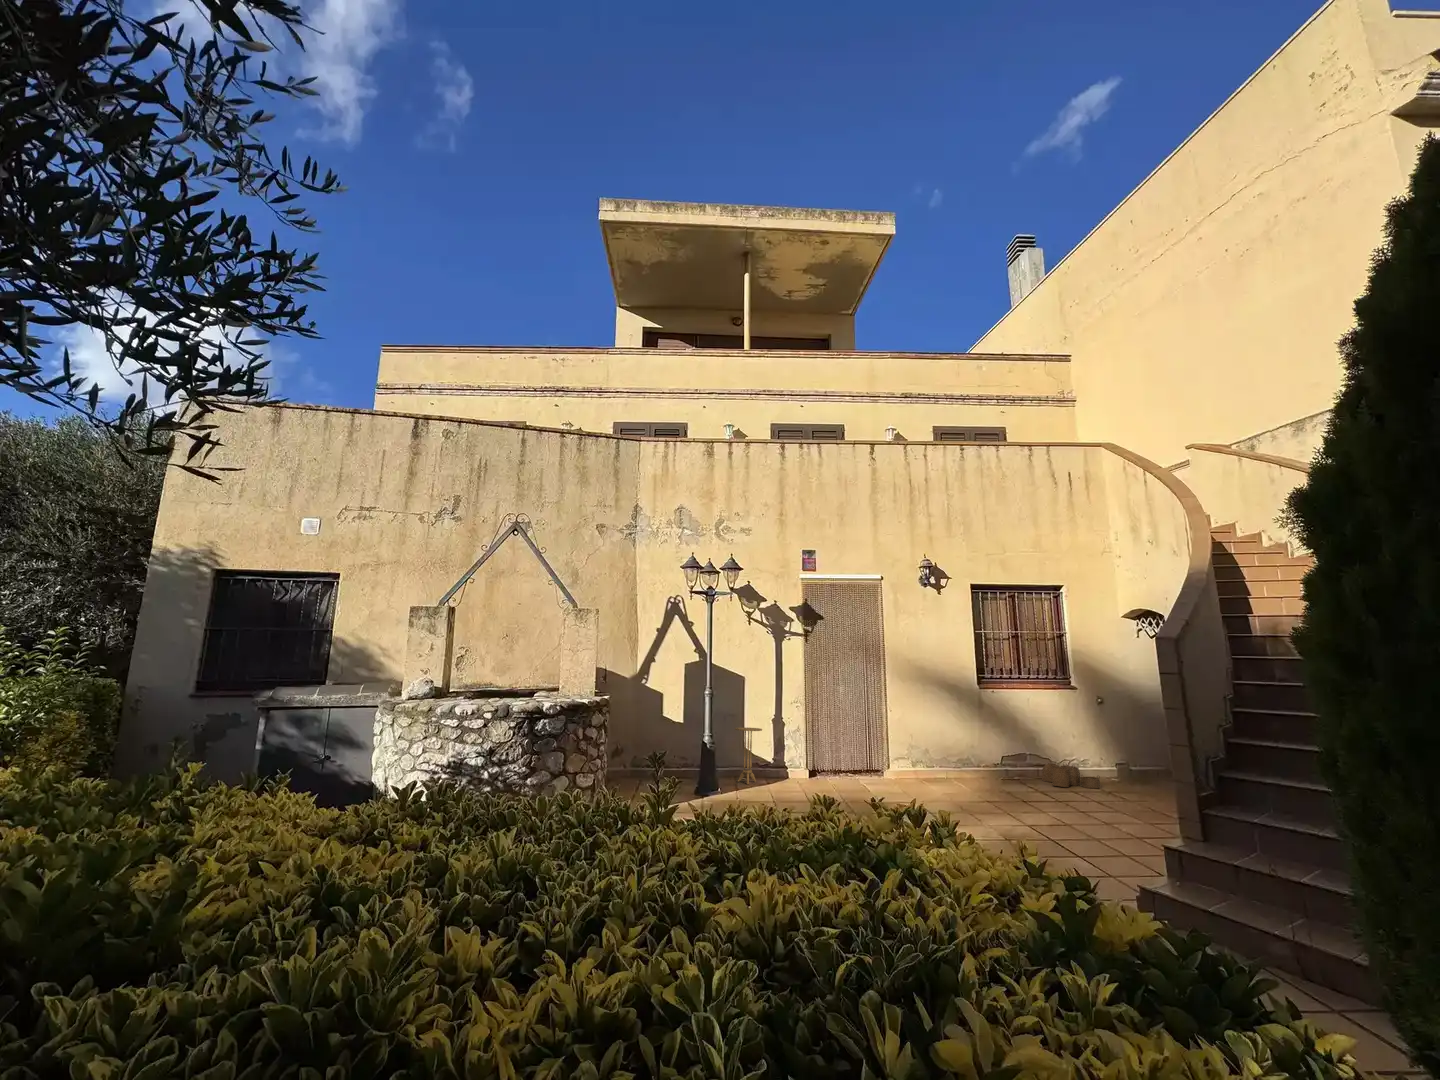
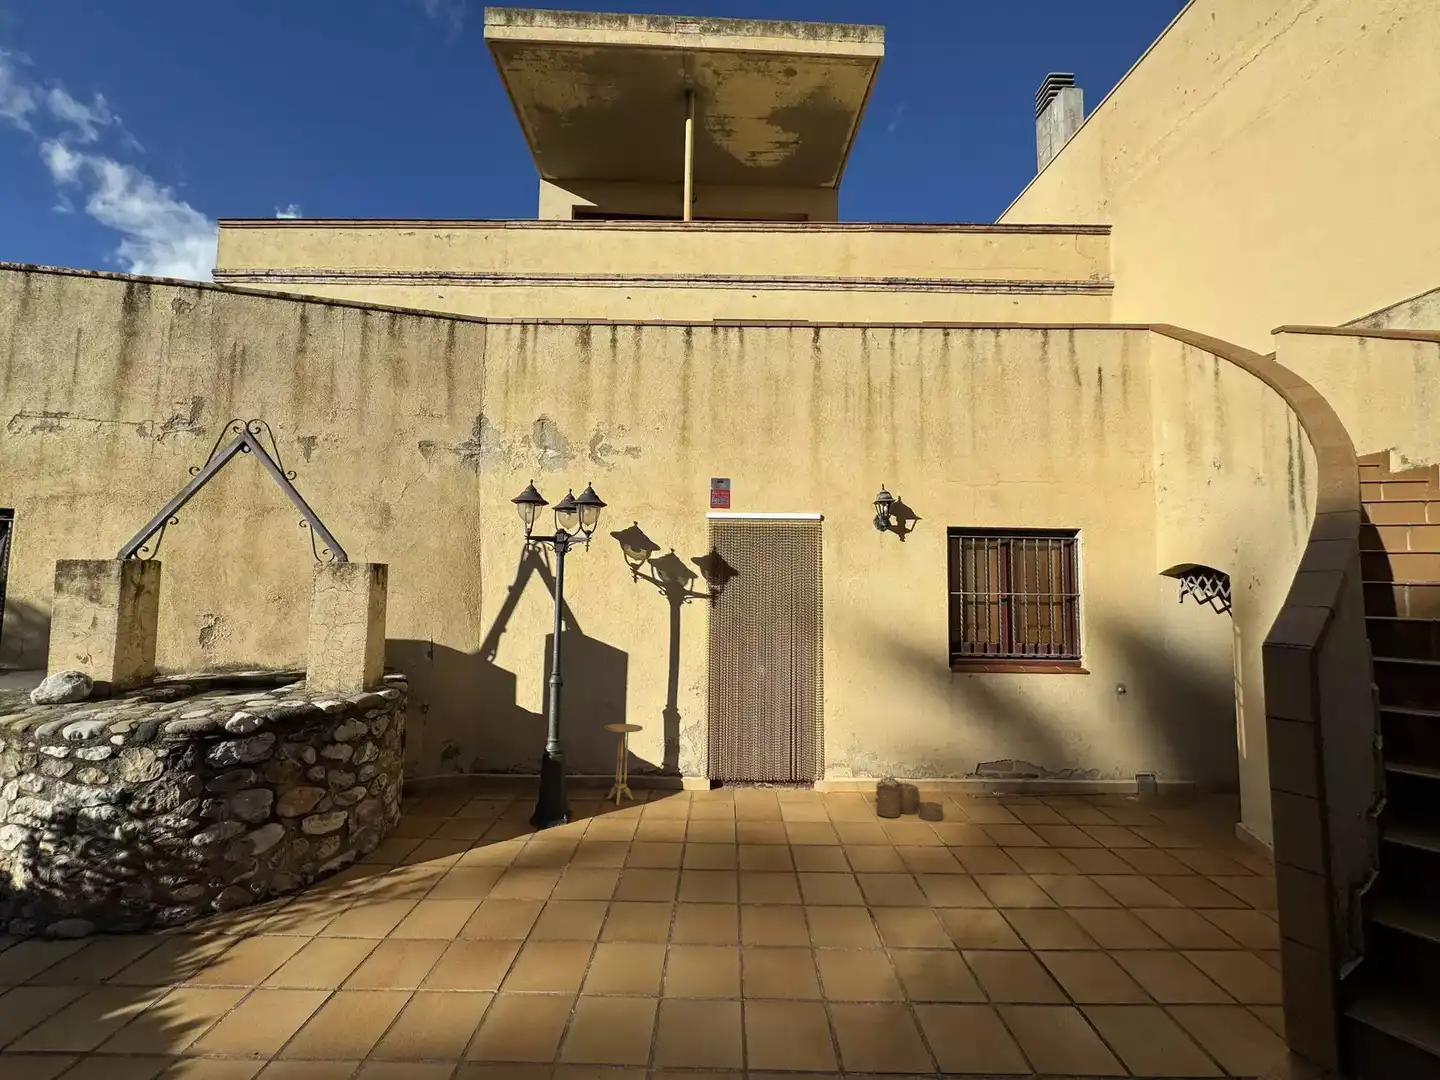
woven basket: present [1042,763,1101,788] -> present [876,777,943,821]

